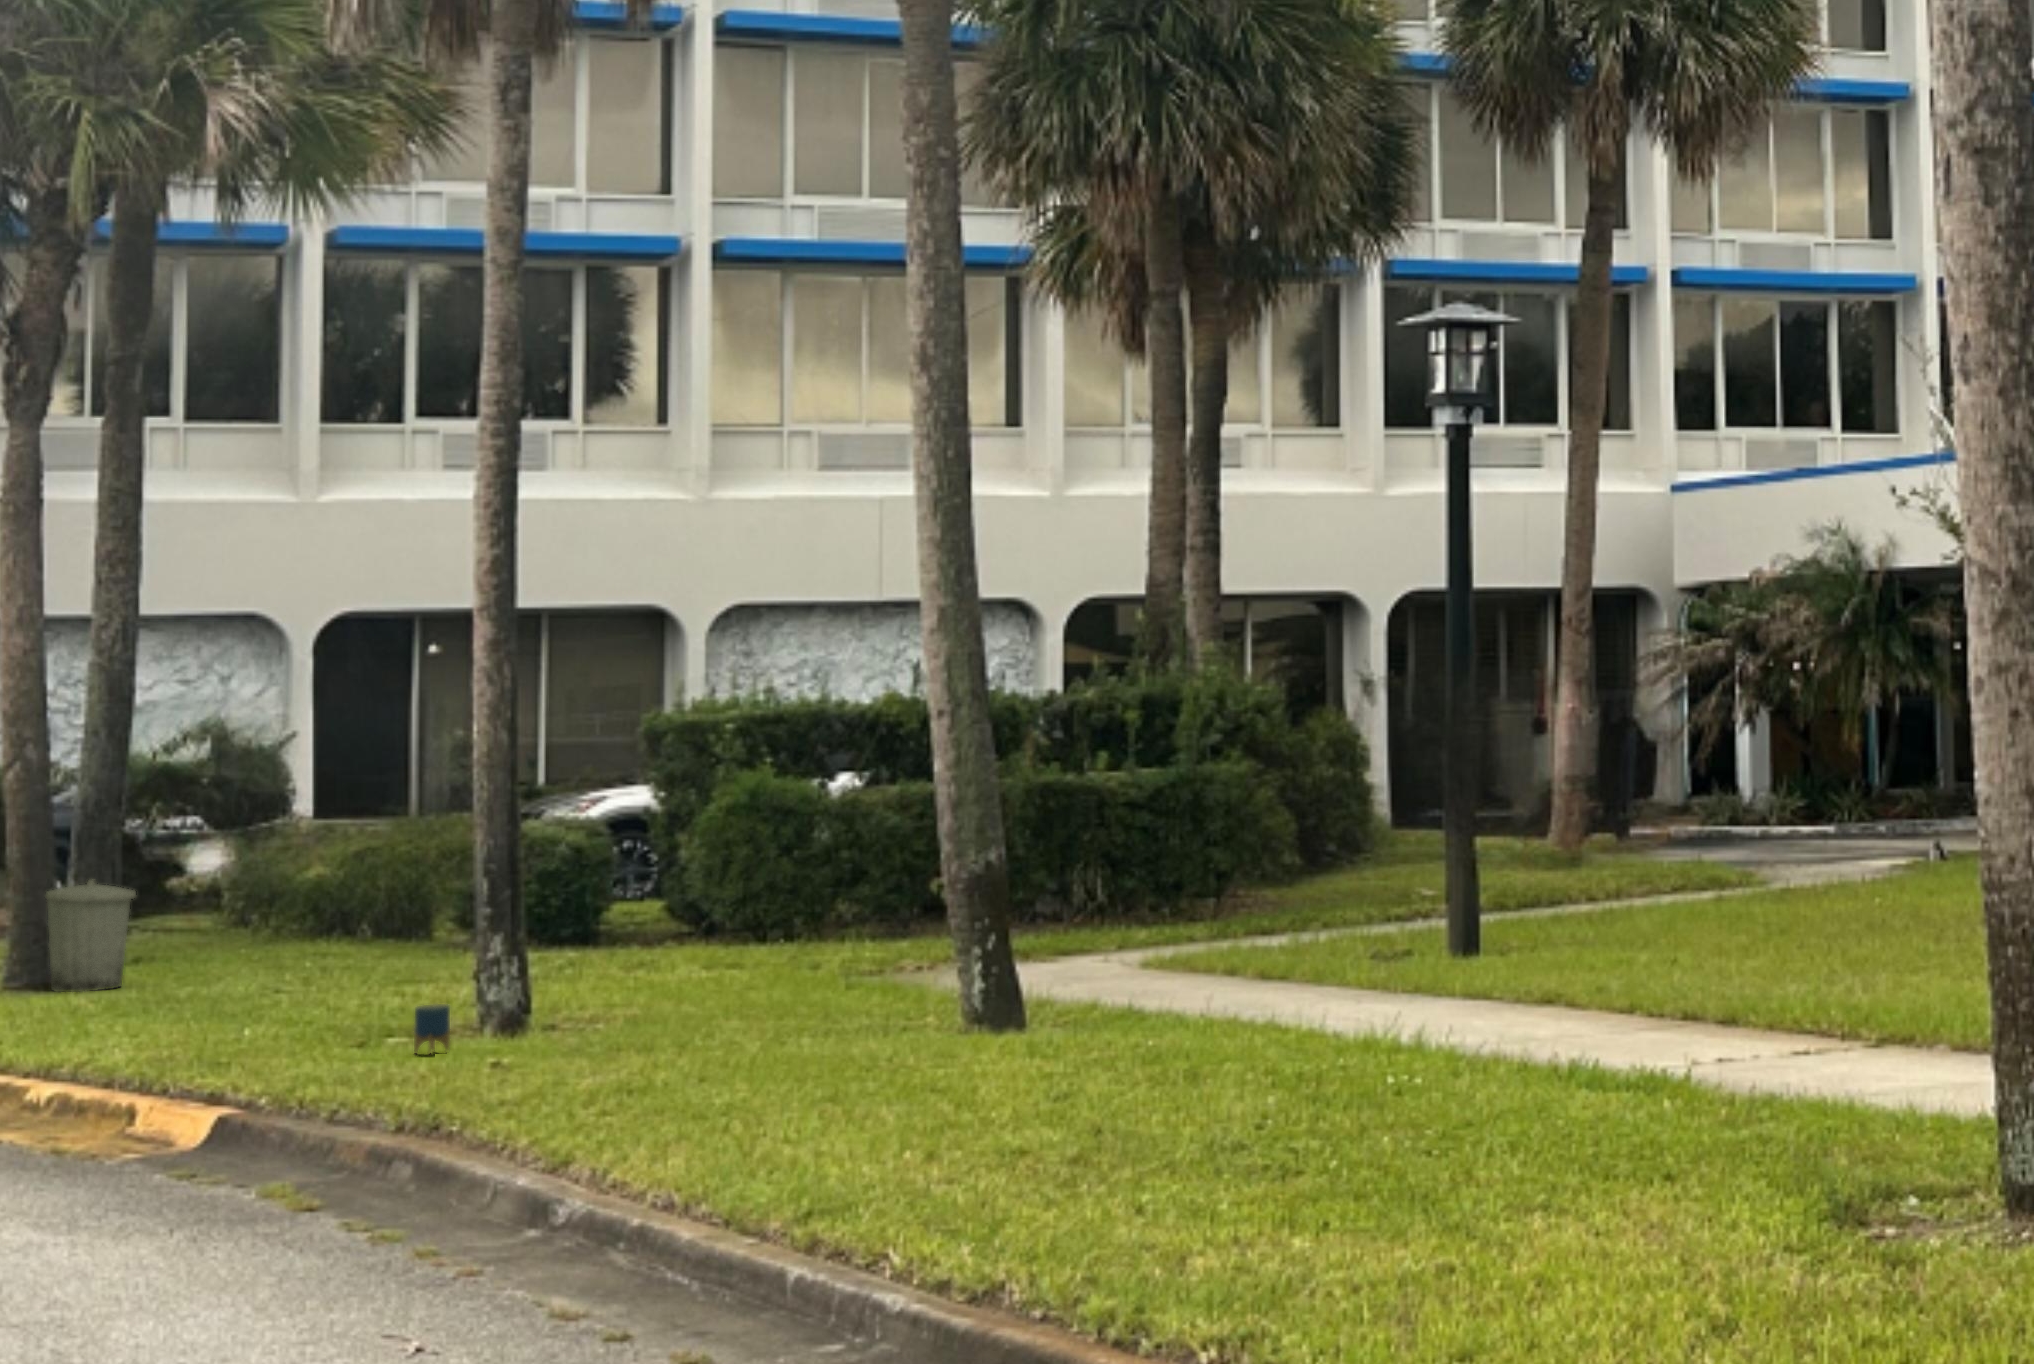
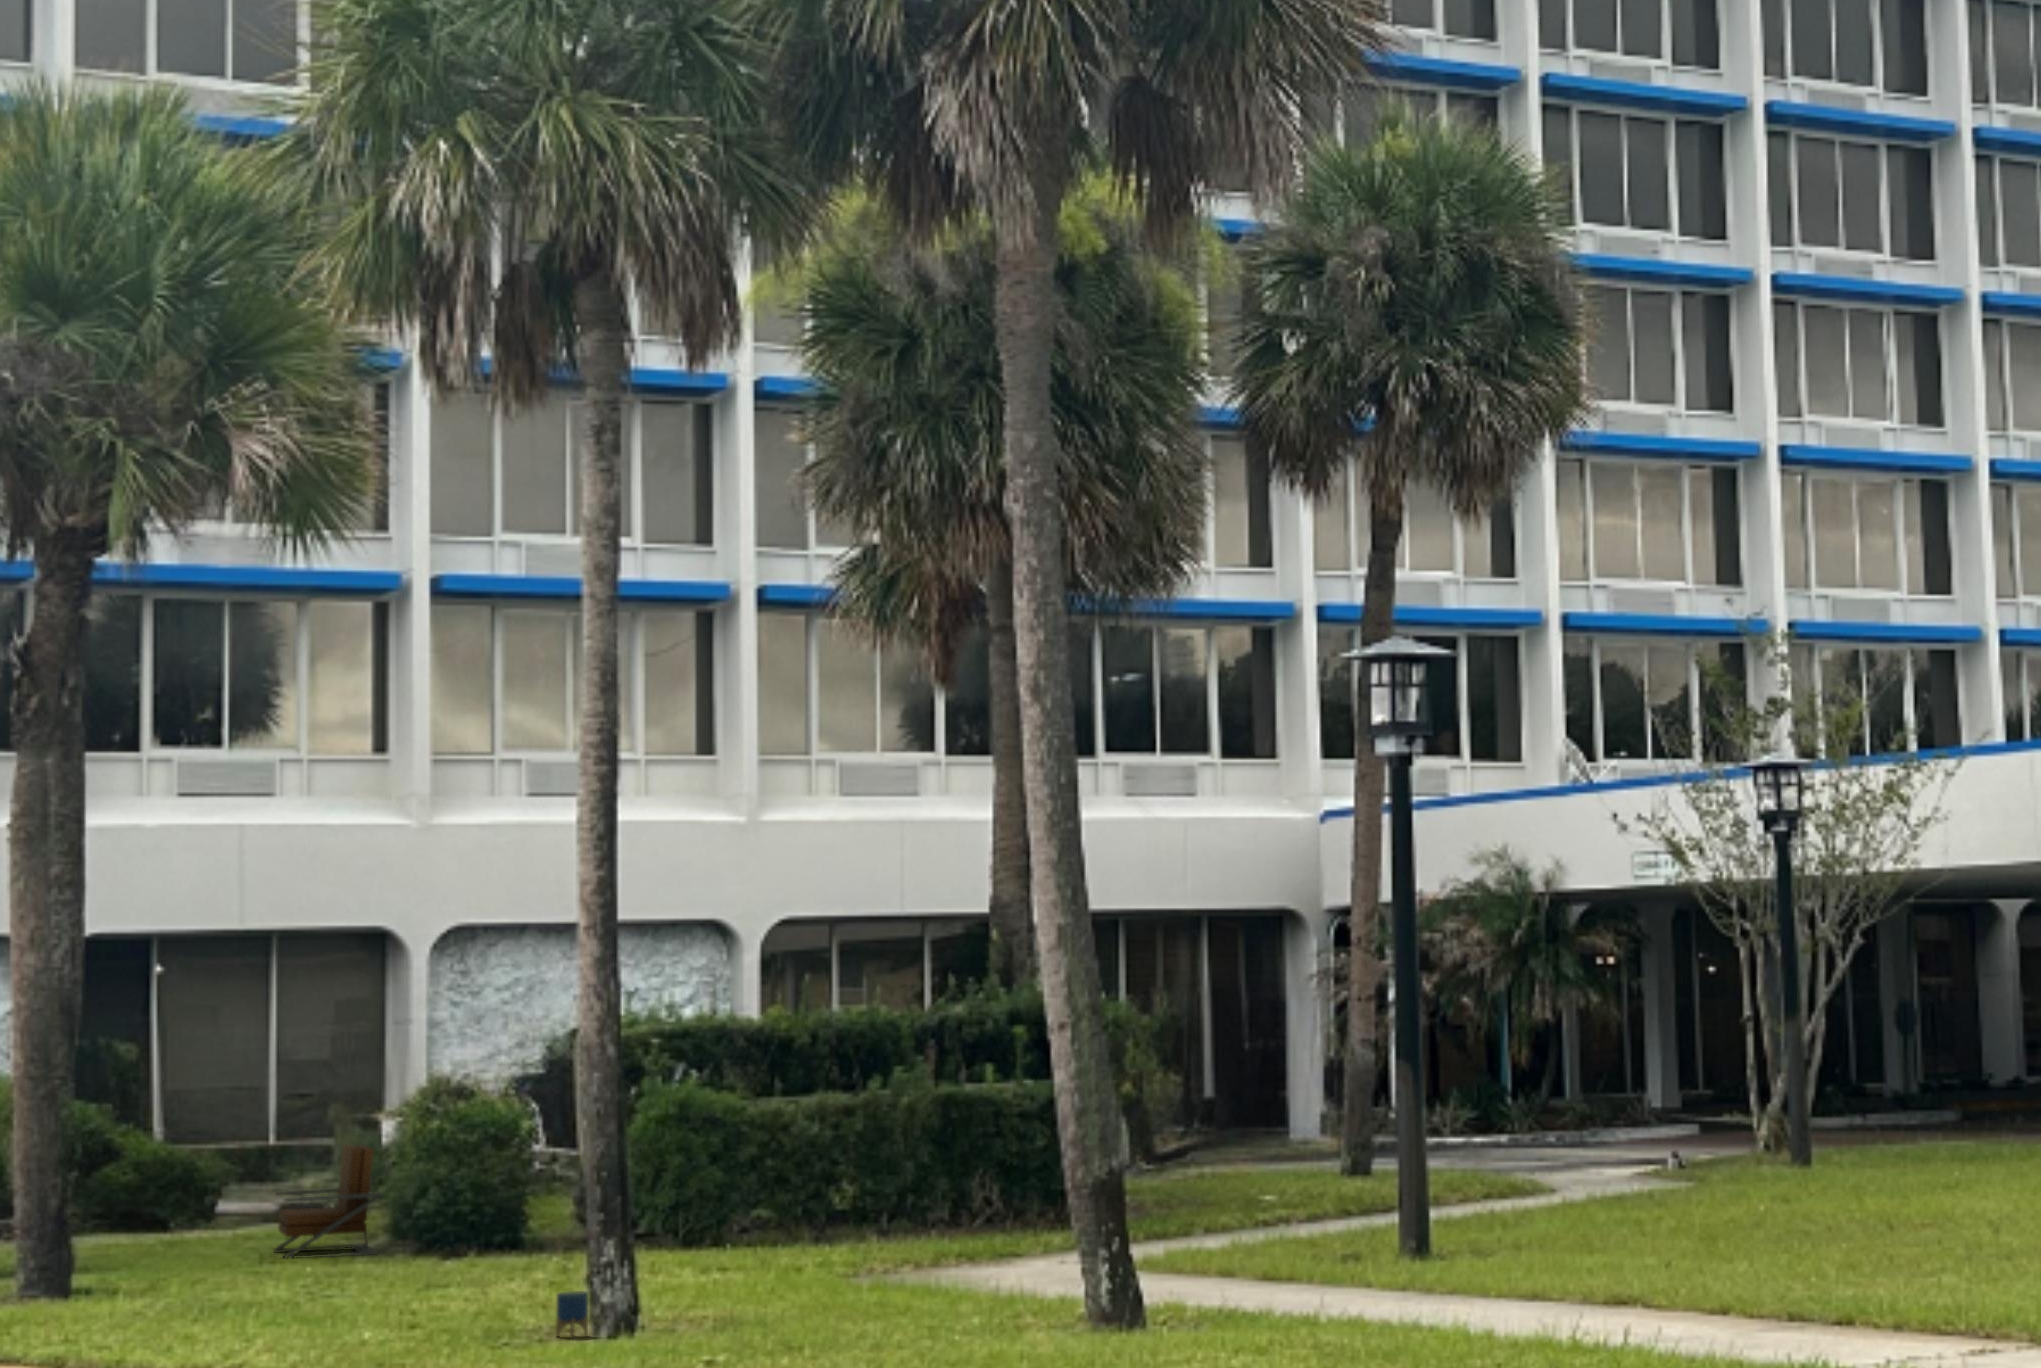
lounge chair: none [347,829,455,950] -> present [274,1144,382,1258]
trash can: present [46,879,136,992] -> none [70,1188,152,1295]

